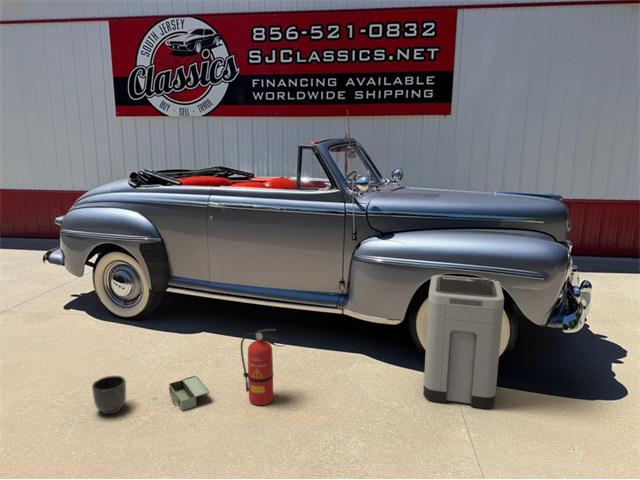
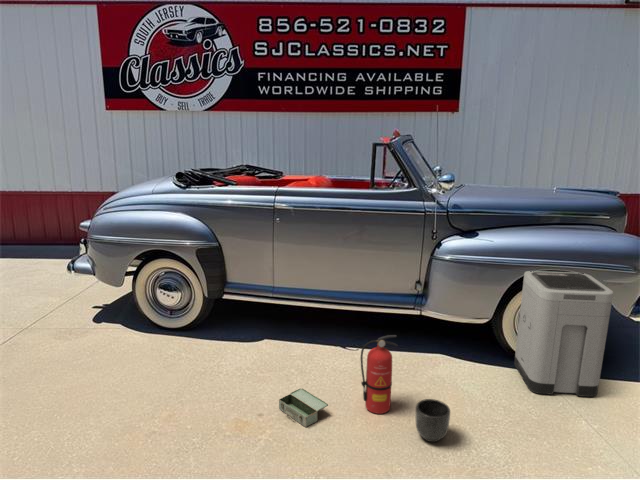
planter: present [92,376,126,414] -> present [415,399,450,442]

